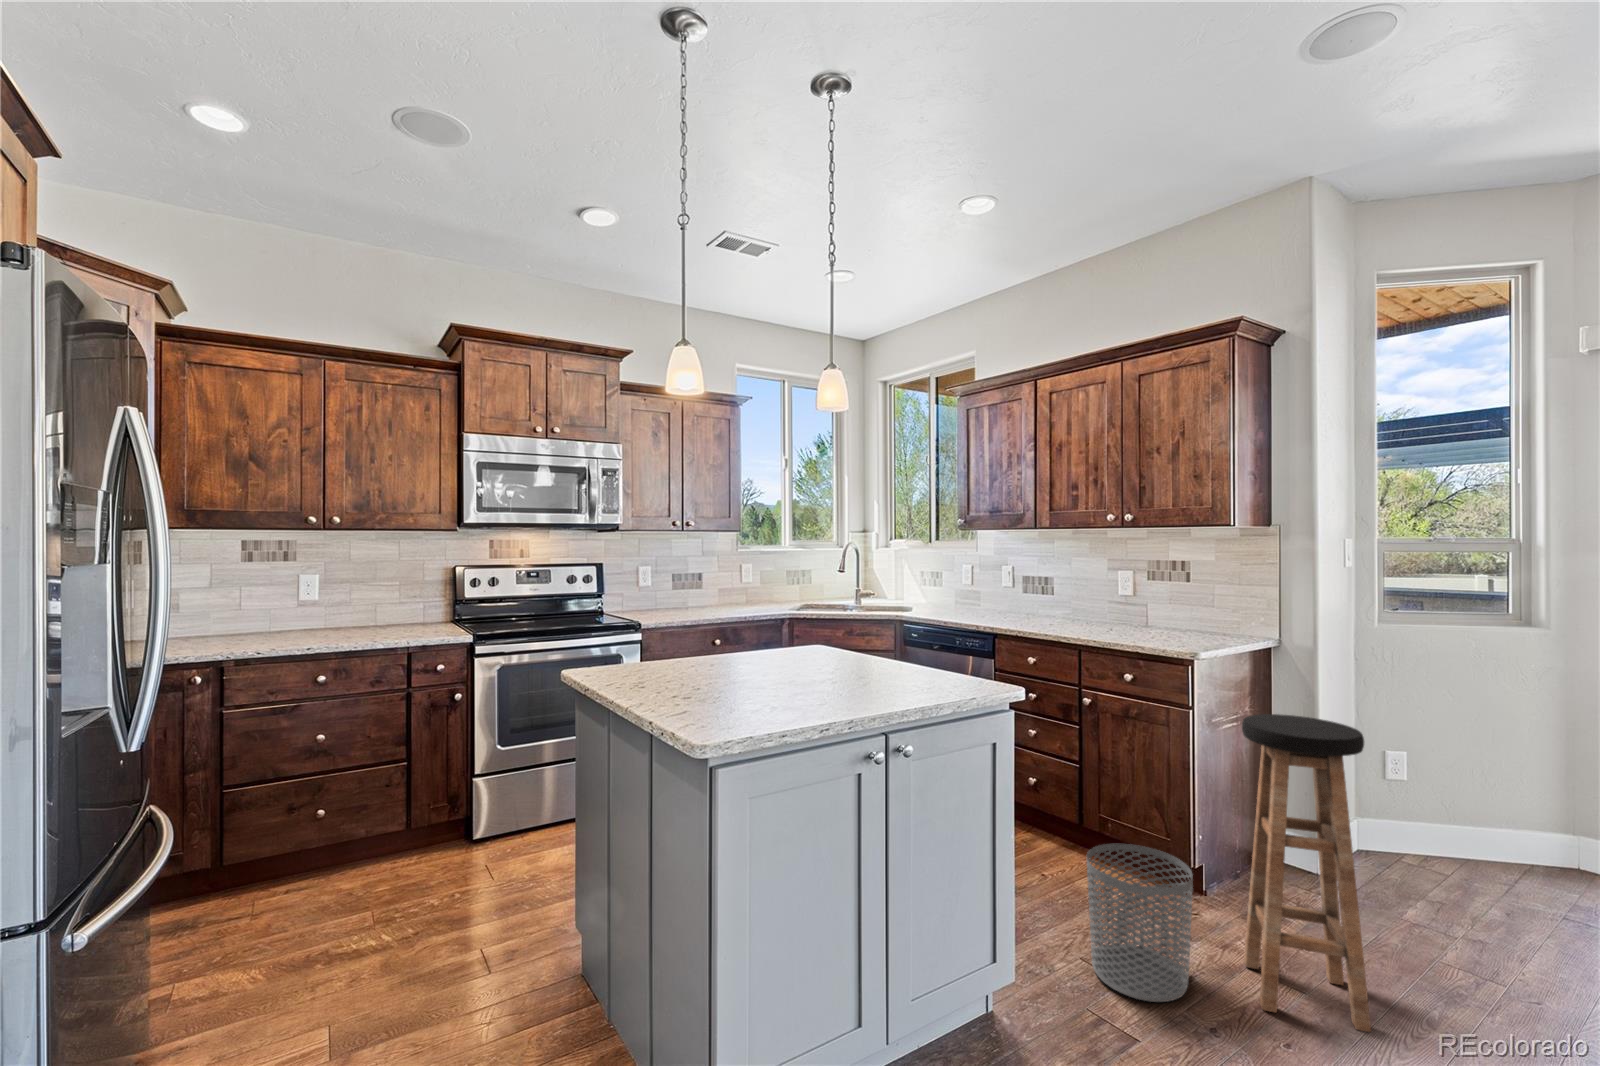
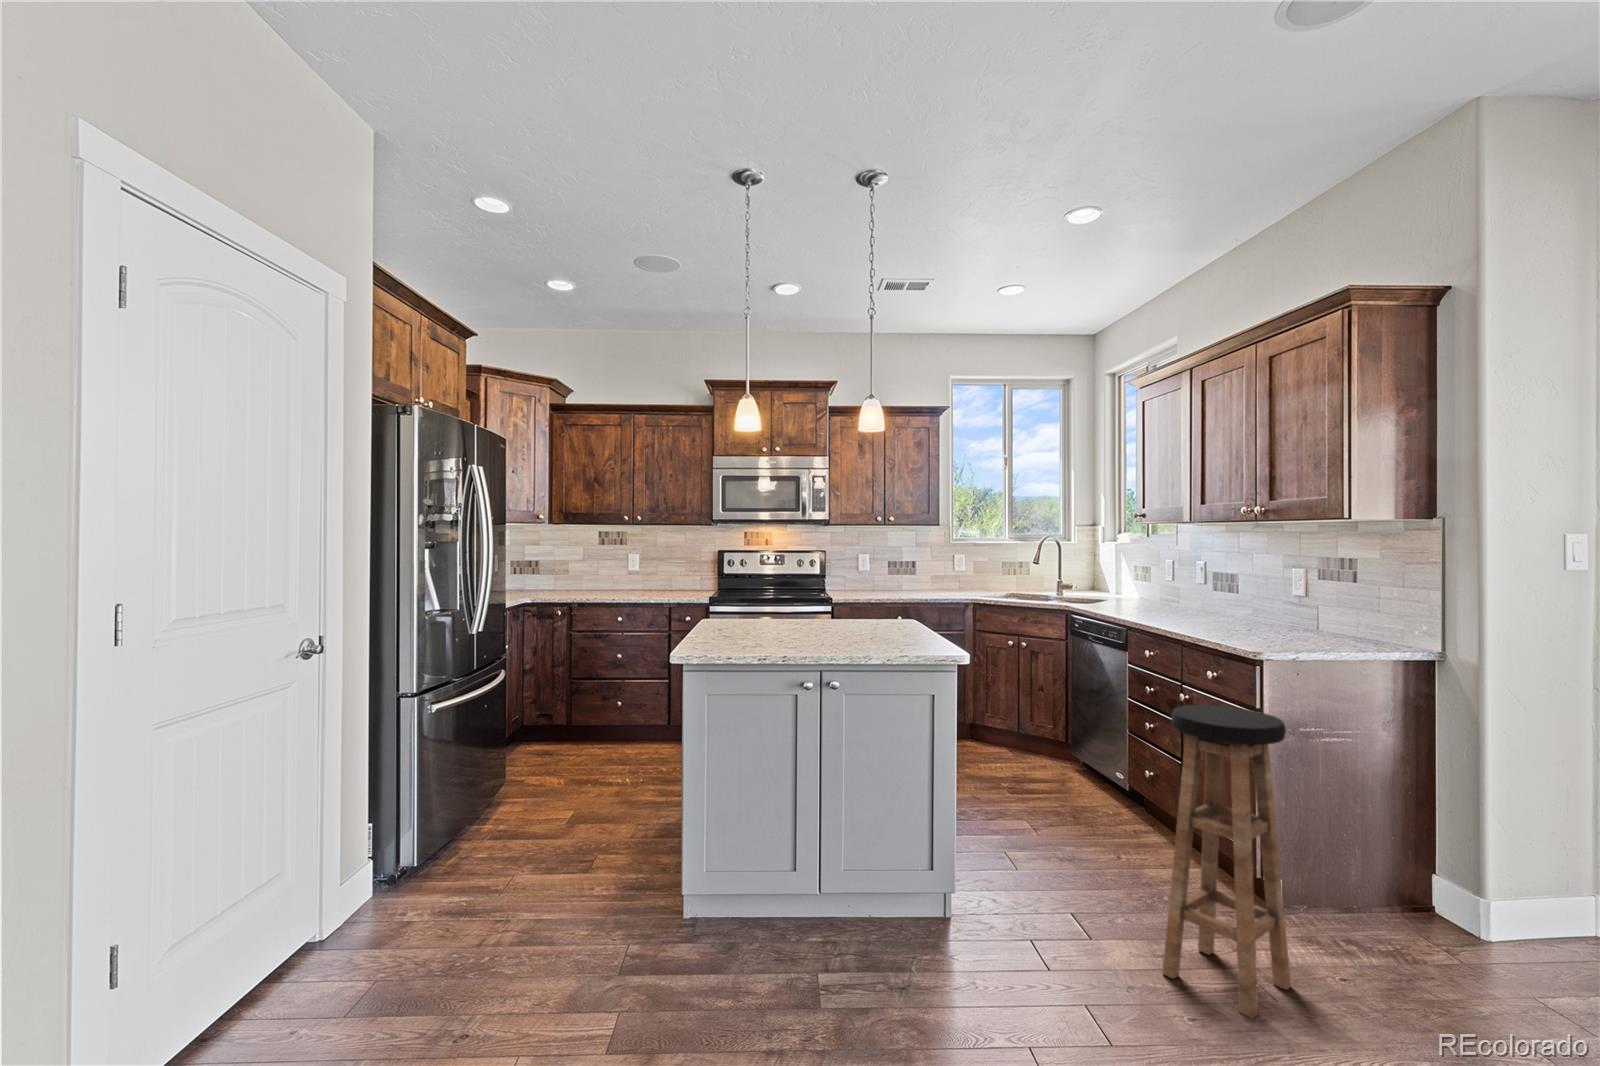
waste bin: present [1087,844,1193,1002] -> none [1034,808,1127,944]

